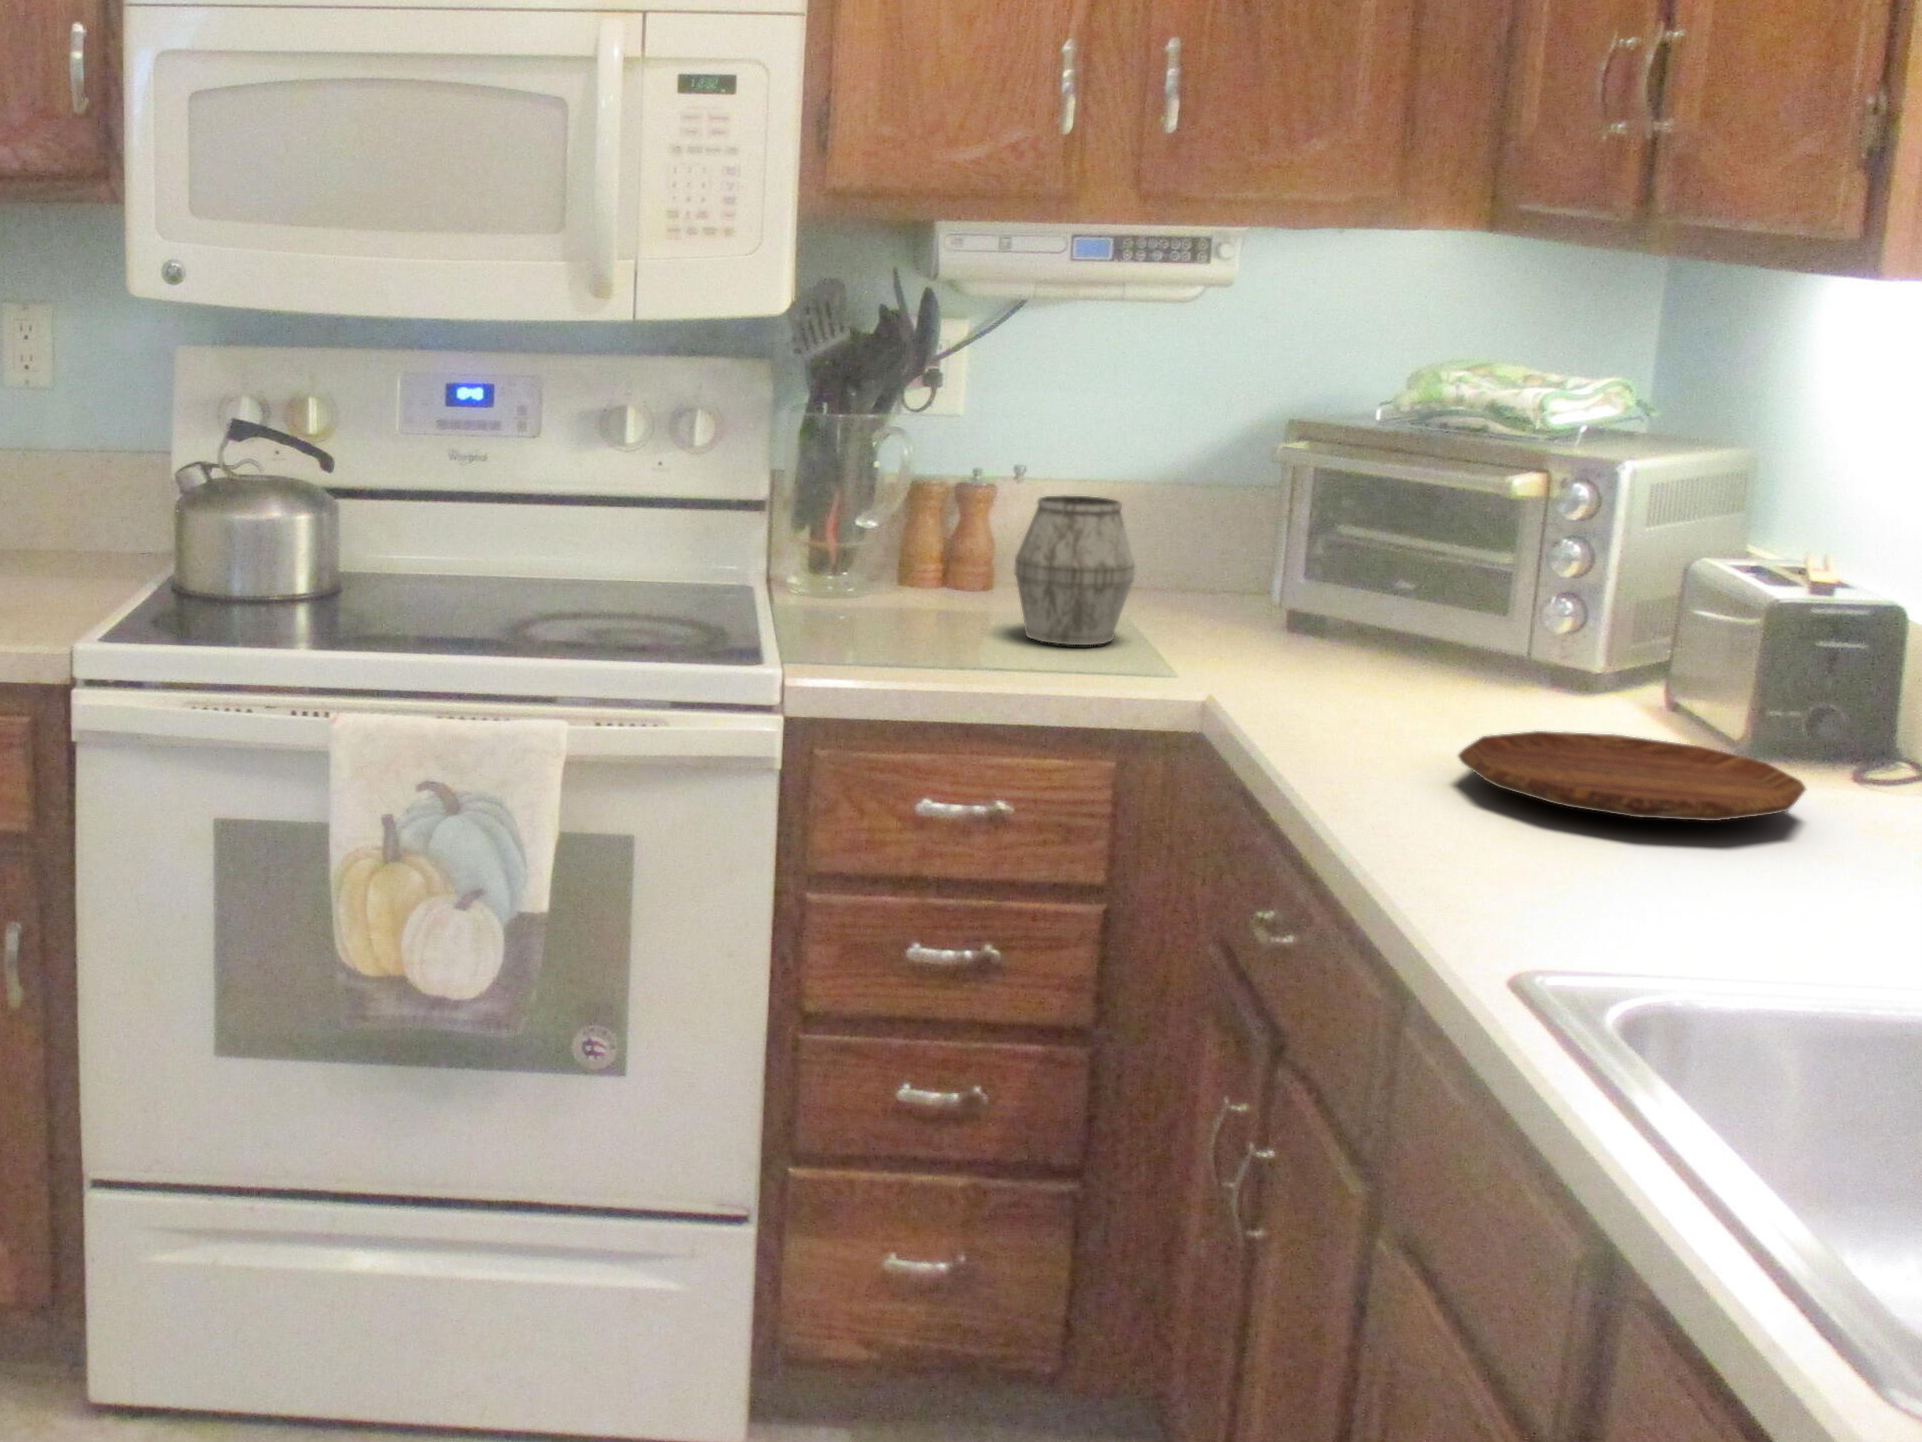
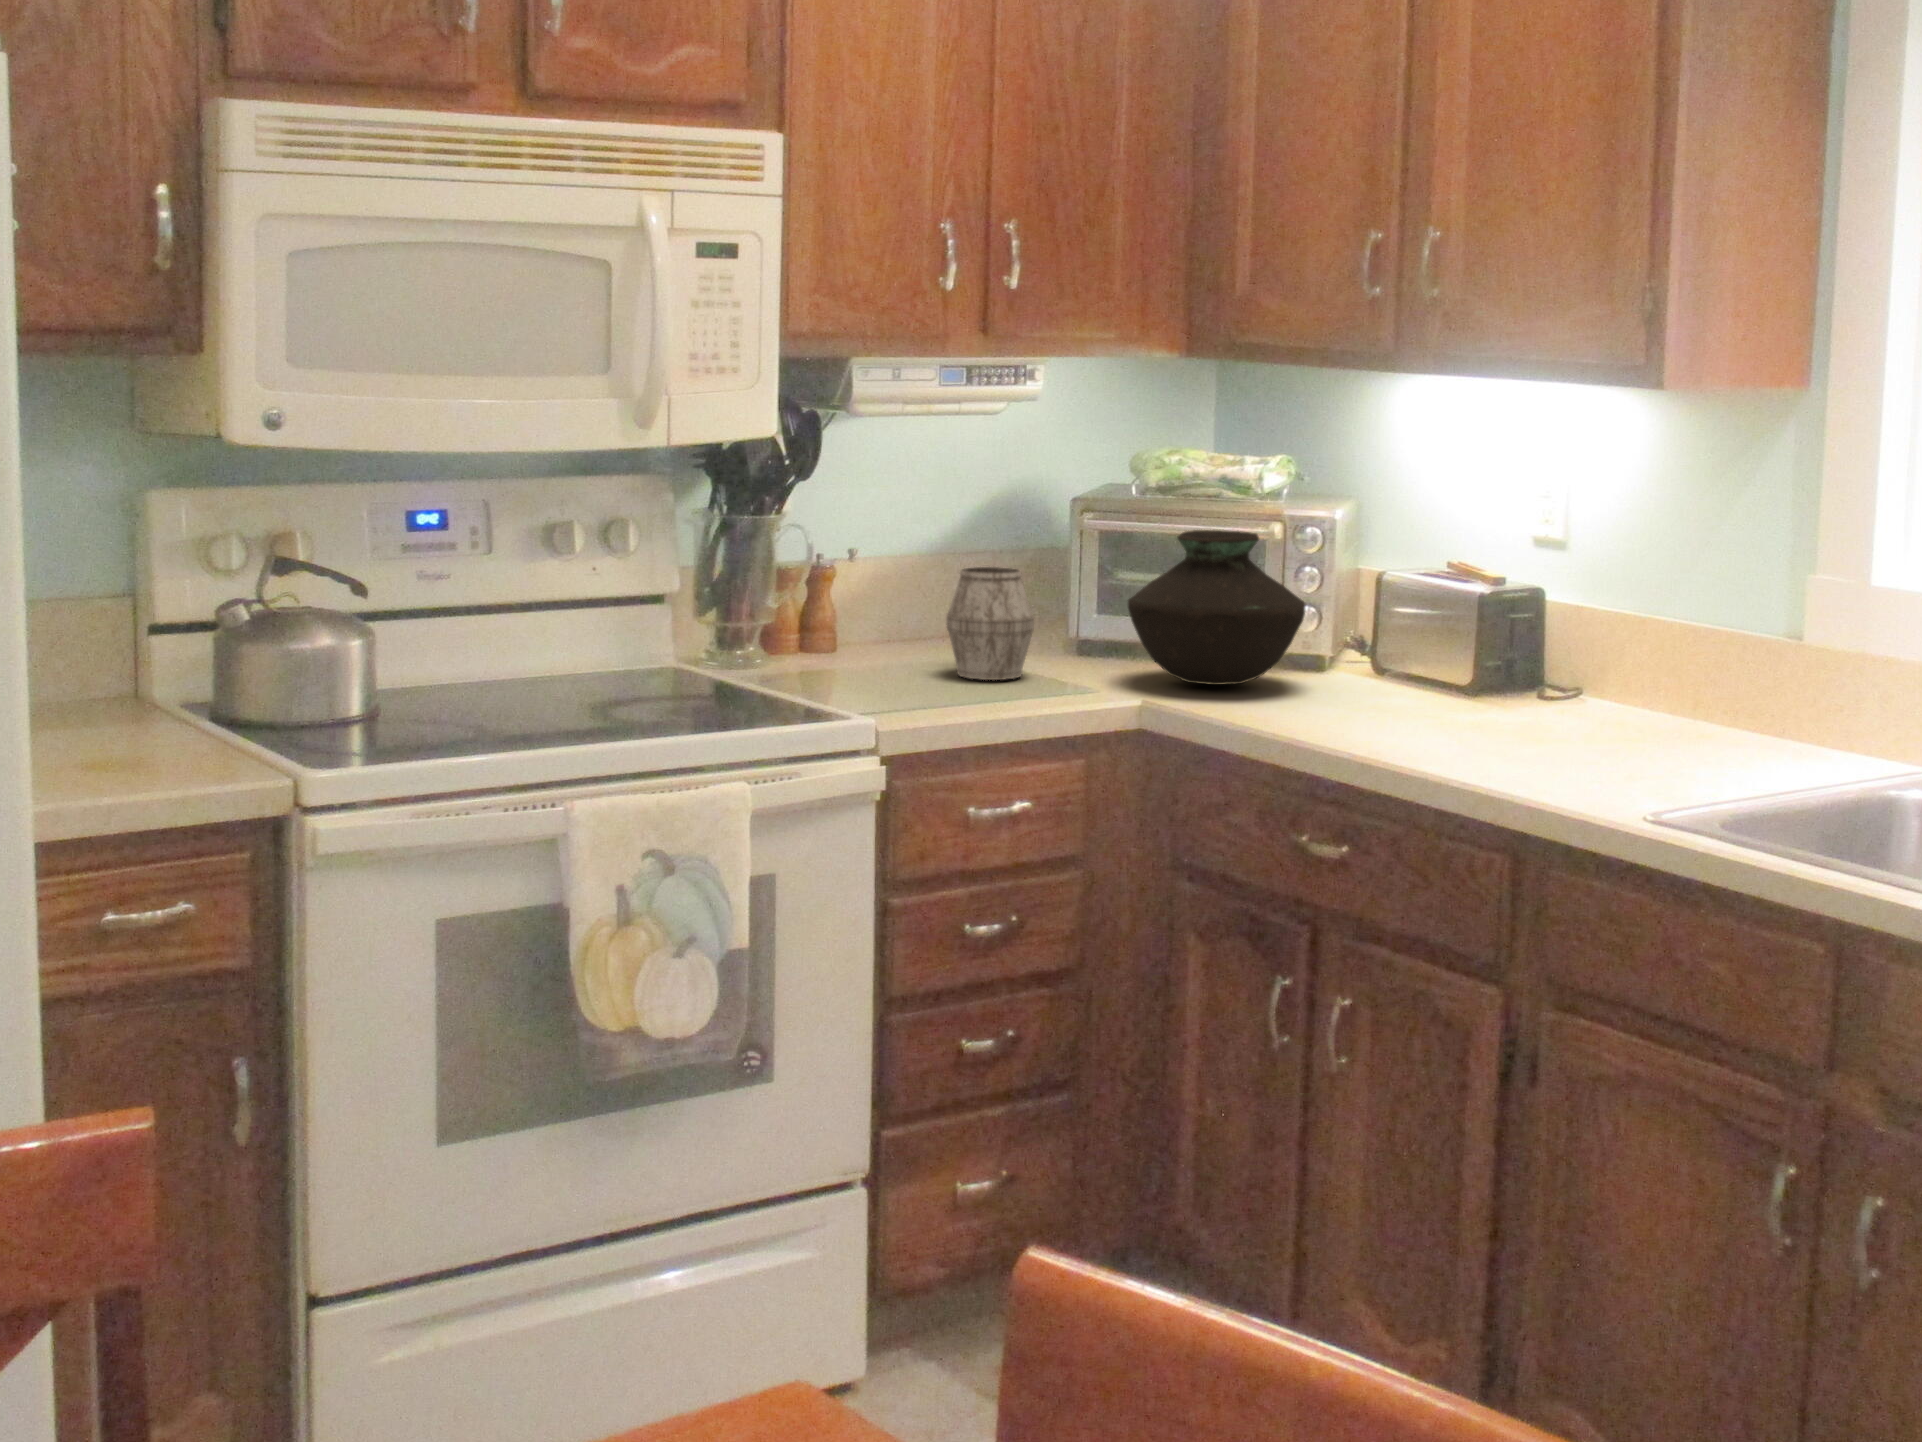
vase: none [1229,466,1510,691] -> present [1128,530,1305,685]
tray: present [1458,731,1806,821] -> none [1367,689,1563,730]

